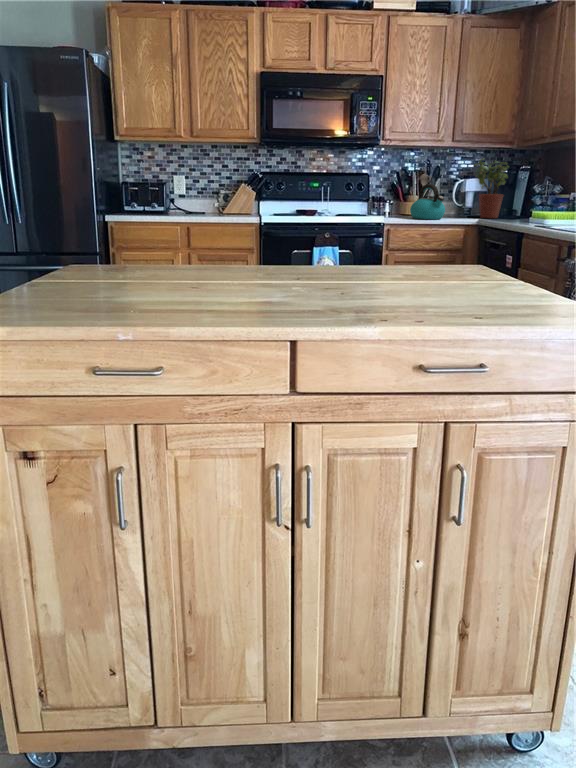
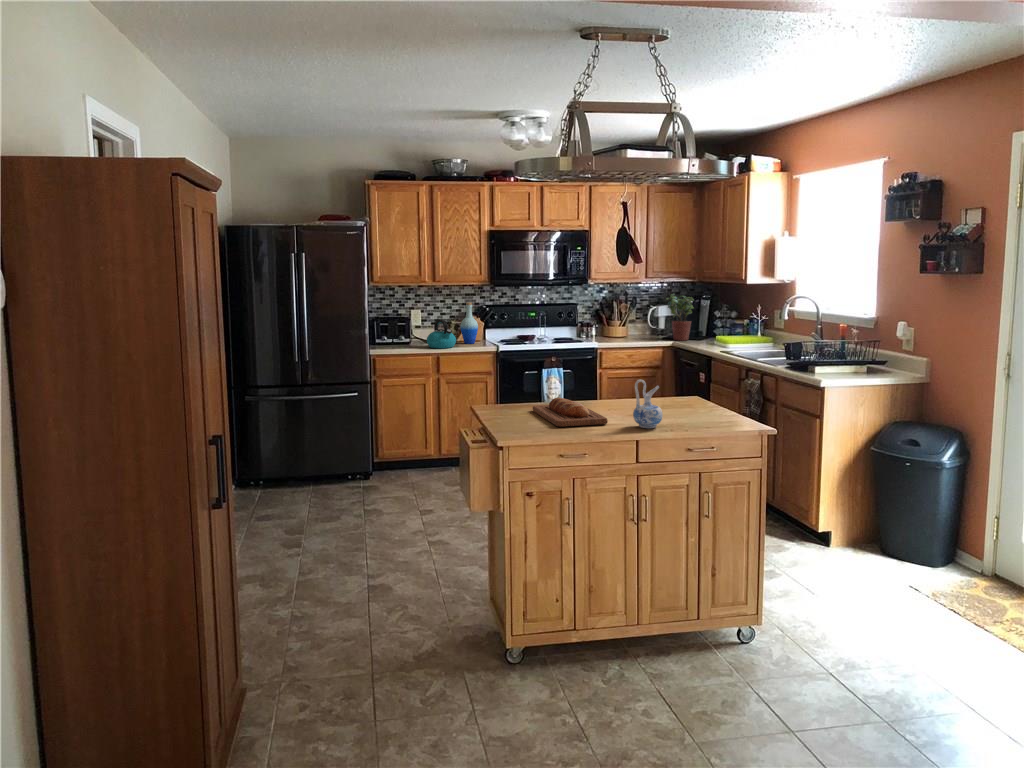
bottle: none [224,165,244,215] -> present [461,302,478,344]
kettle: present [410,184,445,219] -> present [427,319,456,348]
ceramic pitcher: none [300,192,368,312] -> present [633,379,662,428]
bread loaf: none [130,247,250,300] -> present [533,398,608,427]

